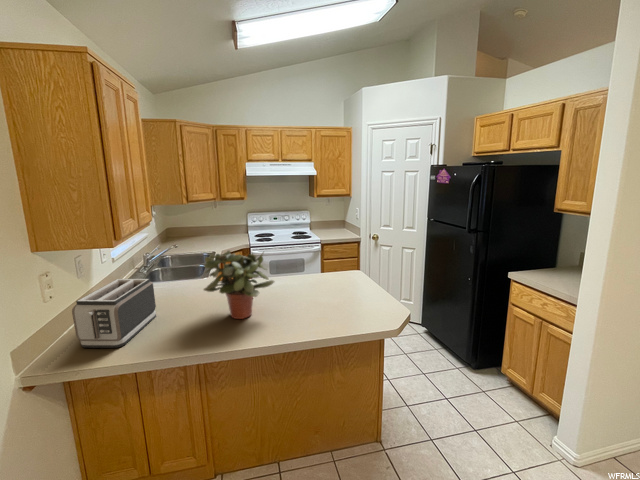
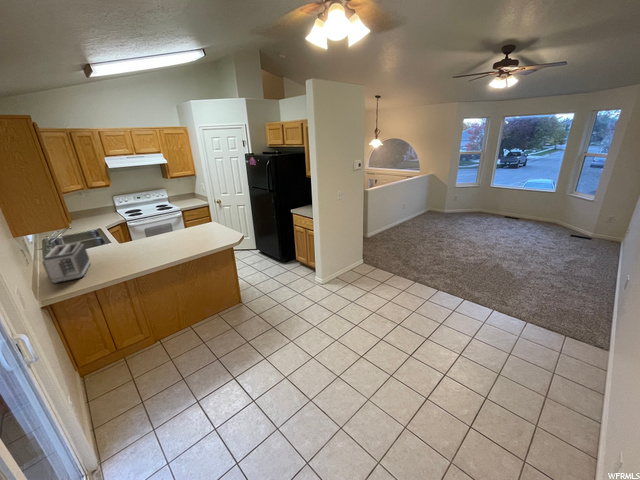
potted plant: present [204,251,274,319] -> none [120,215,166,254]

